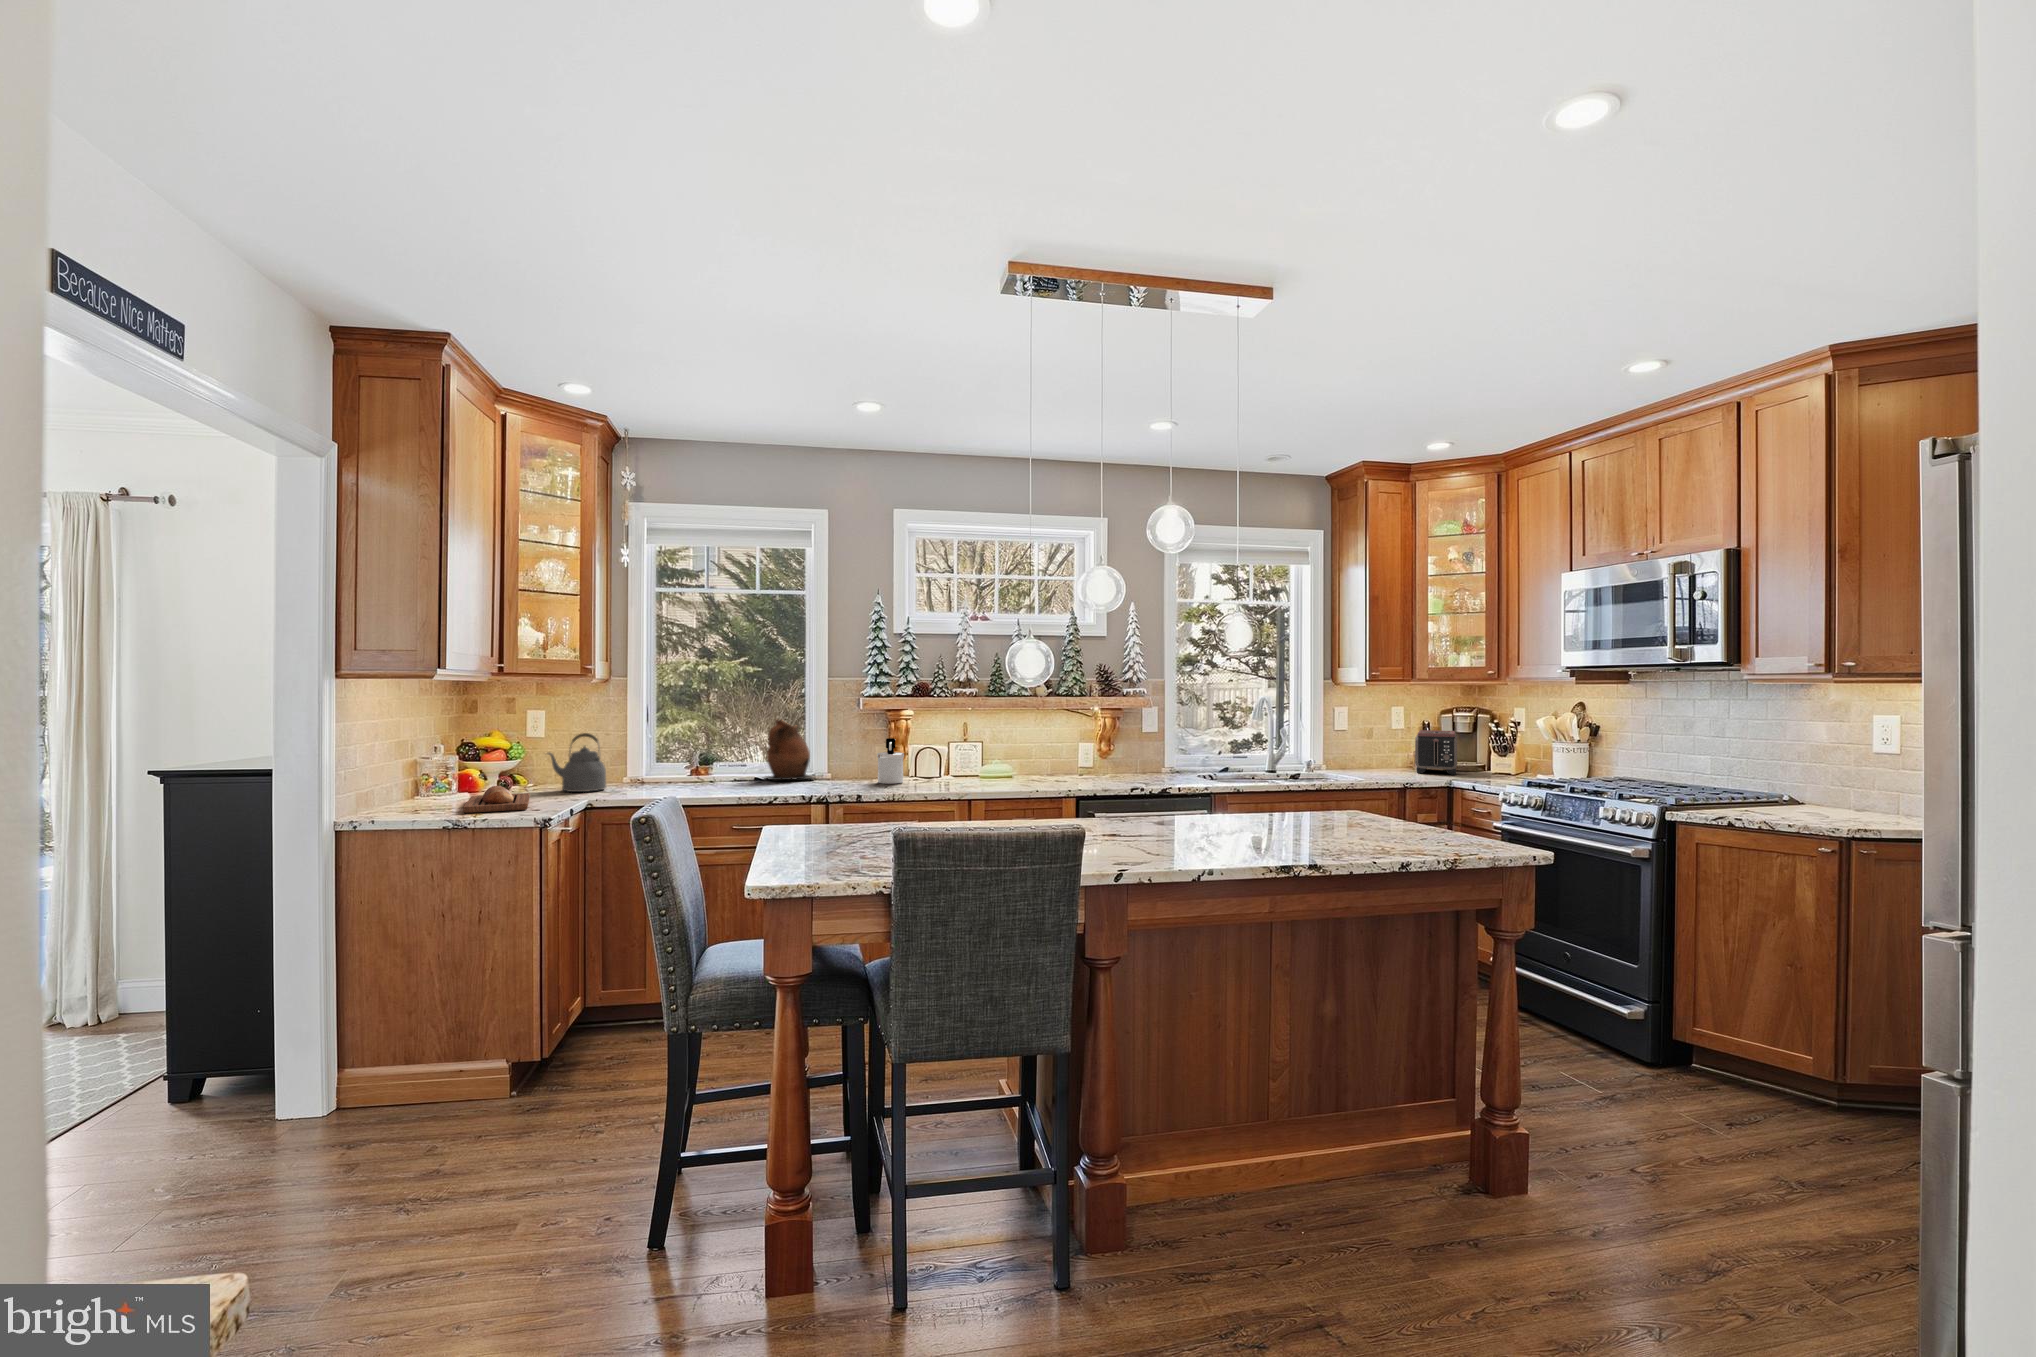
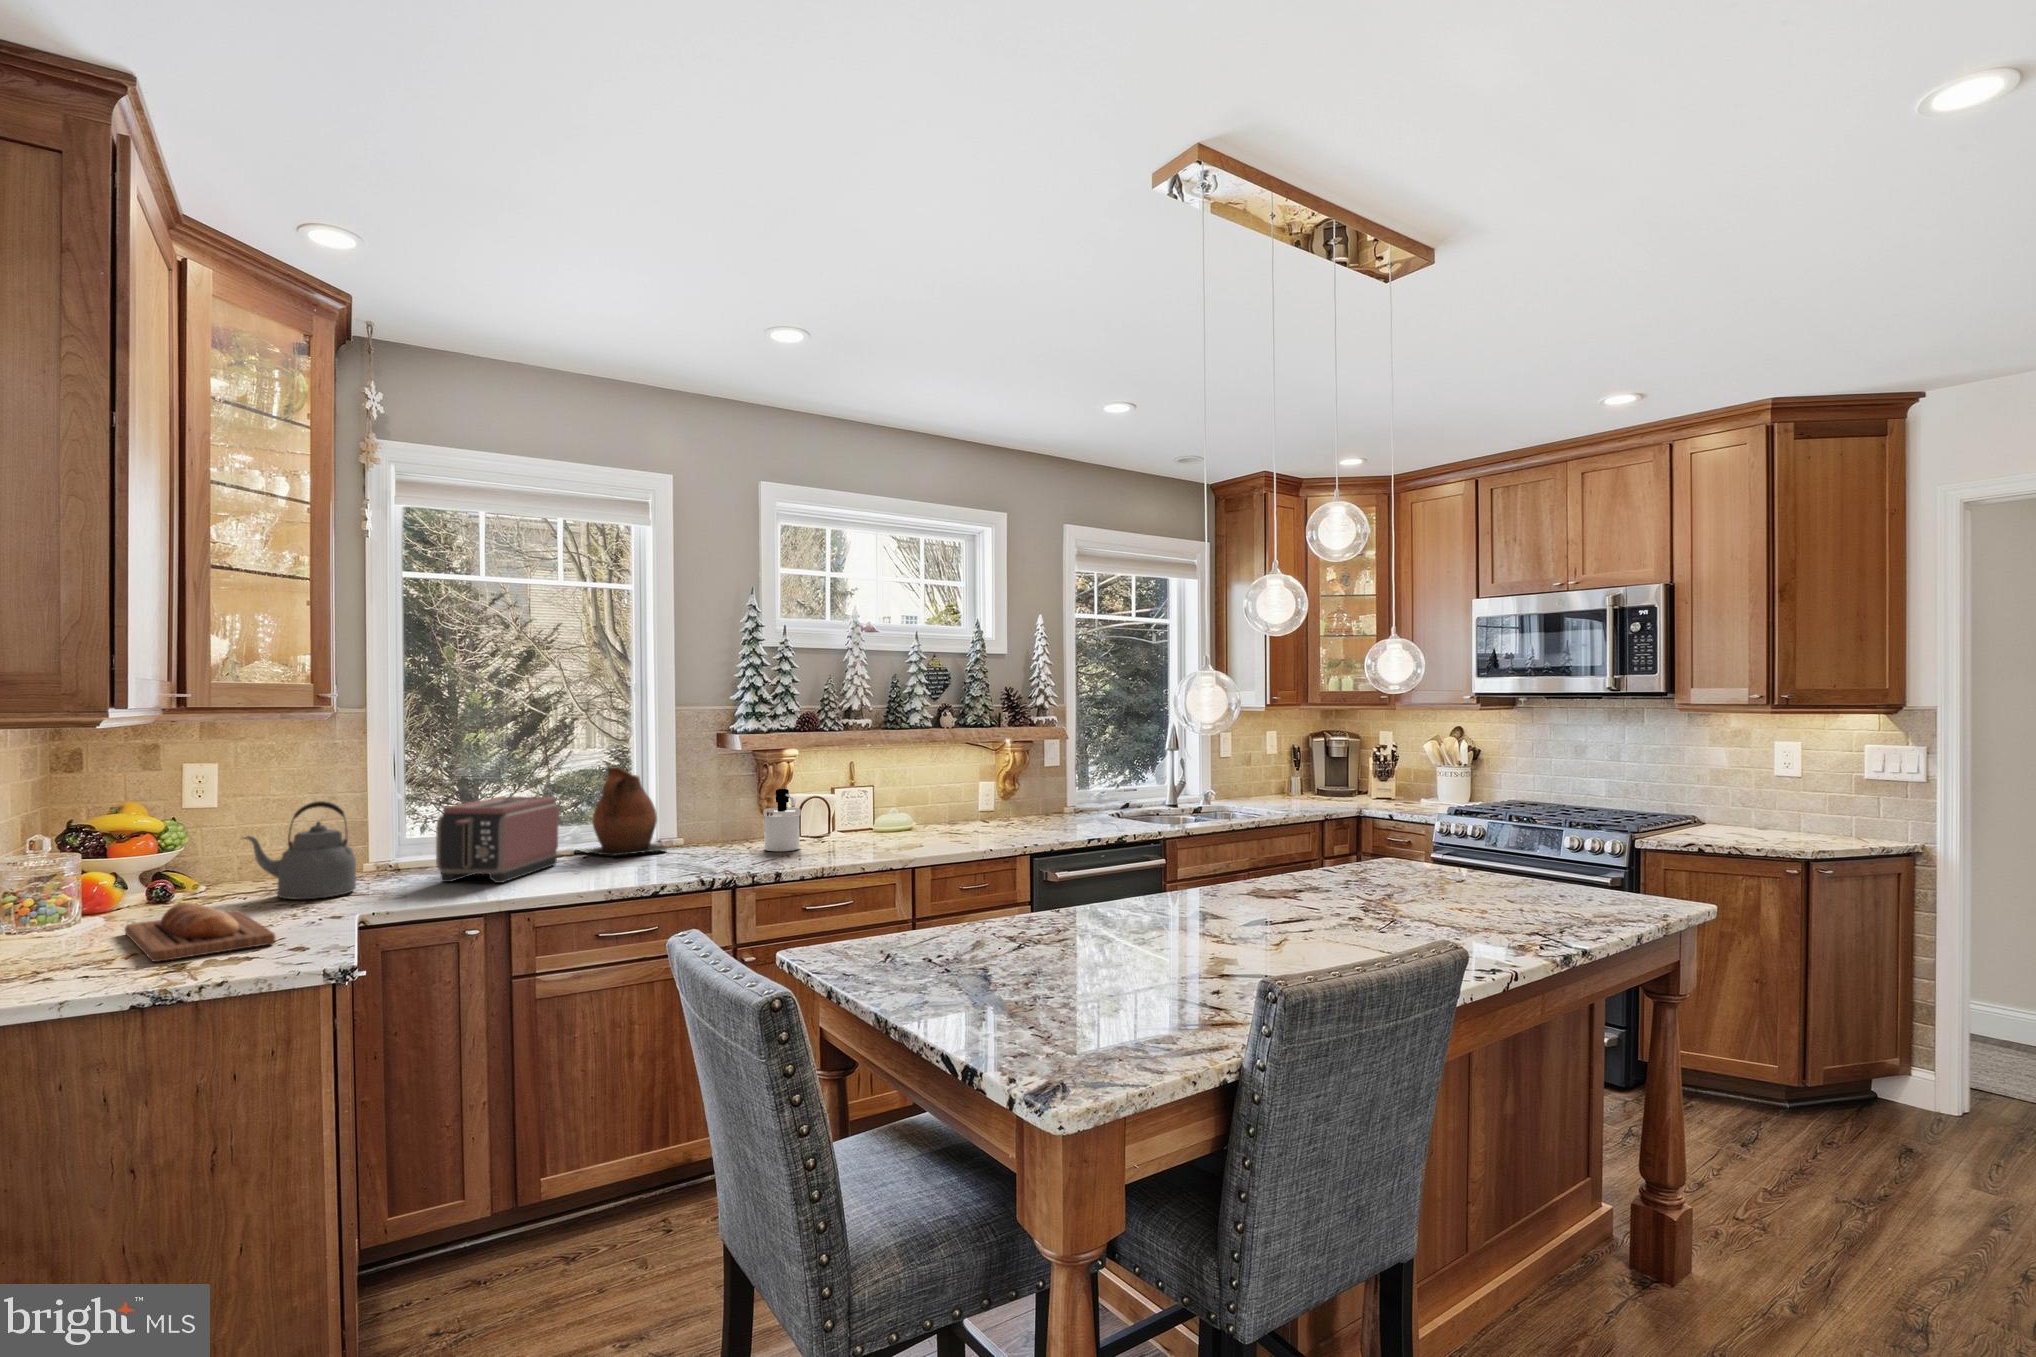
toaster: present [1415,730,1457,775] -> present [436,797,559,883]

